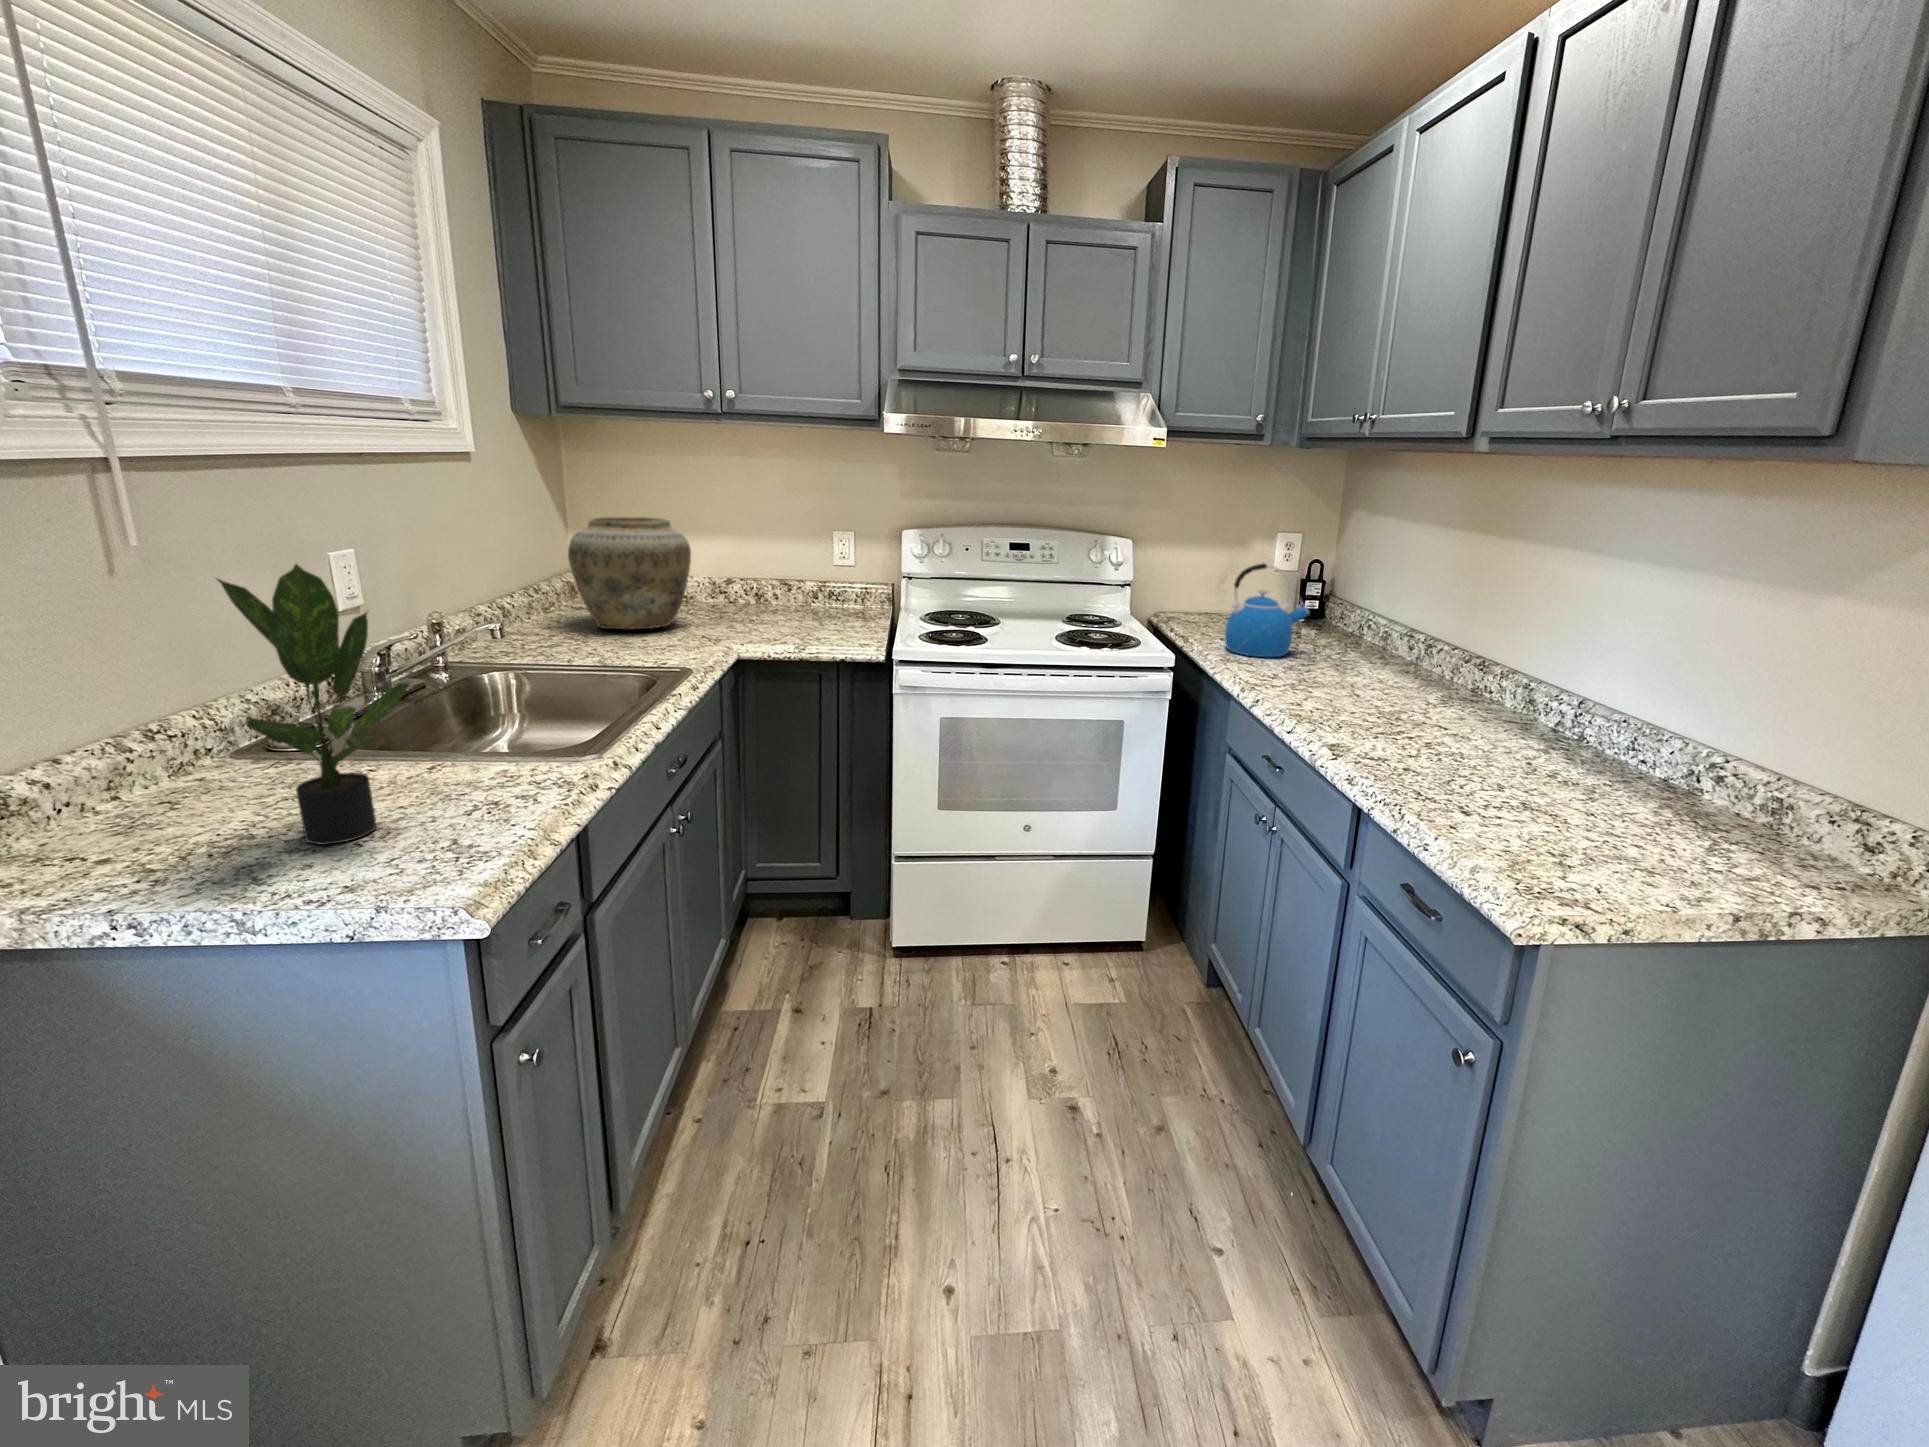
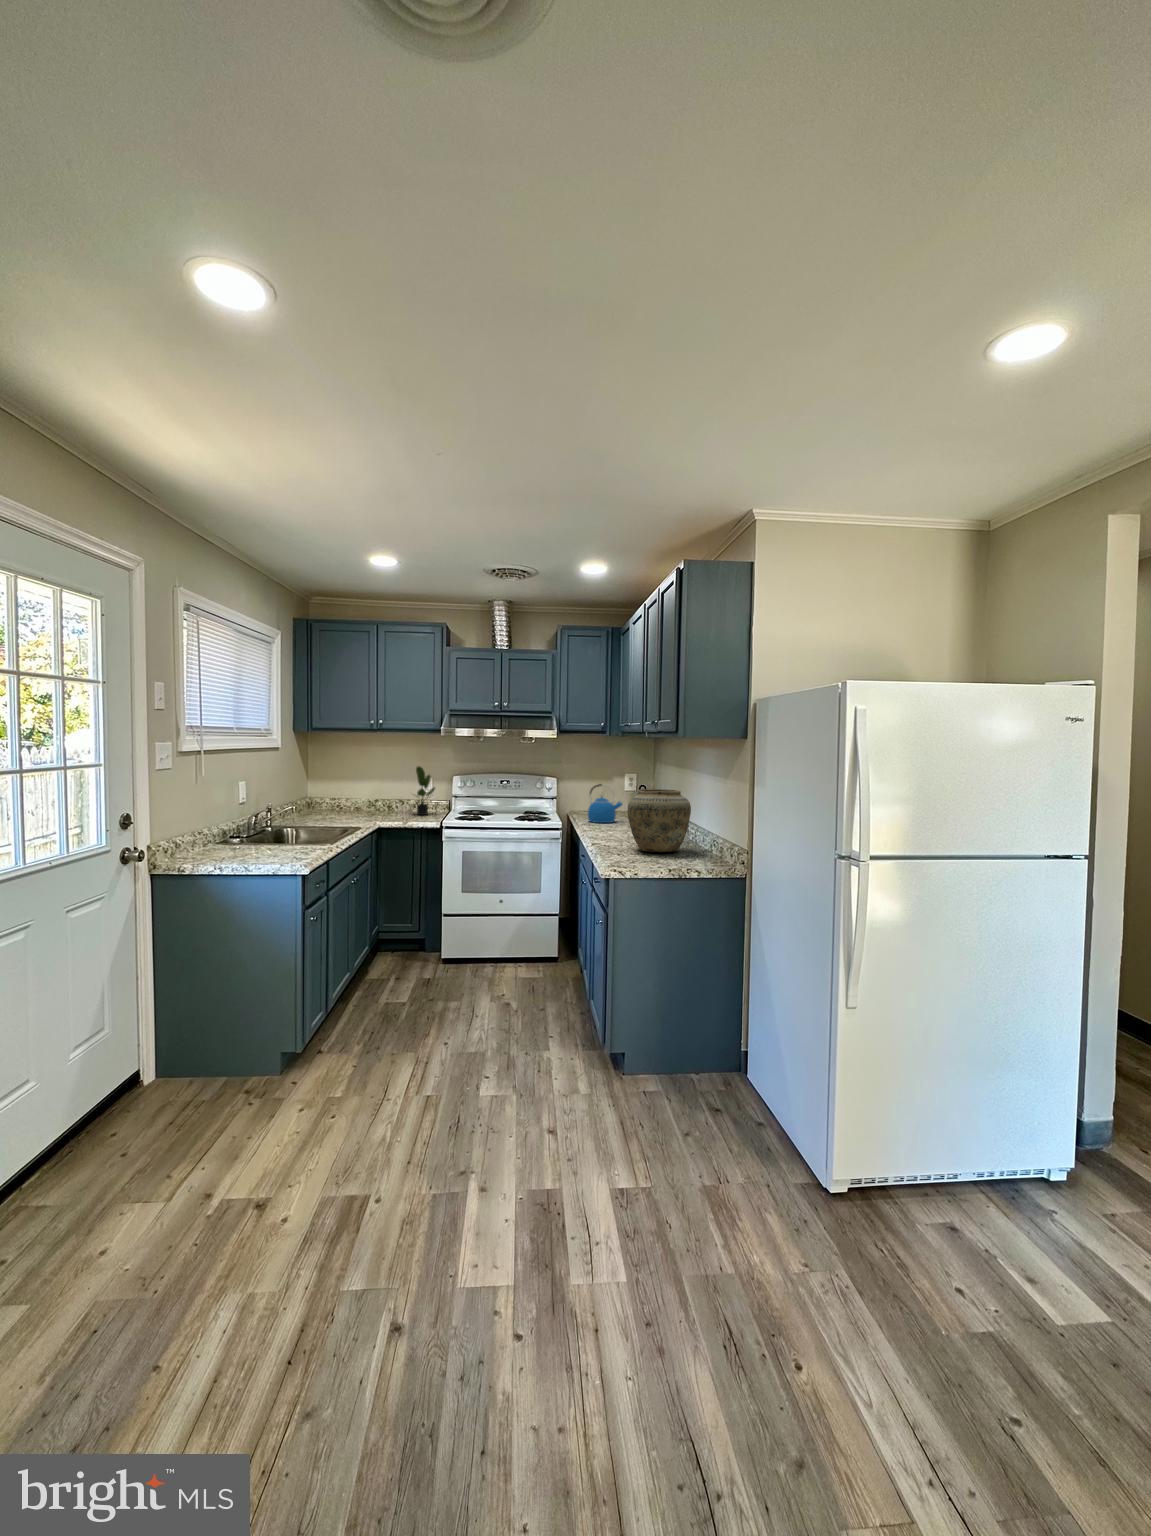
vase: present [568,517,691,629] -> present [627,789,691,852]
potted plant: present [217,564,410,845] -> present [416,766,435,815]

